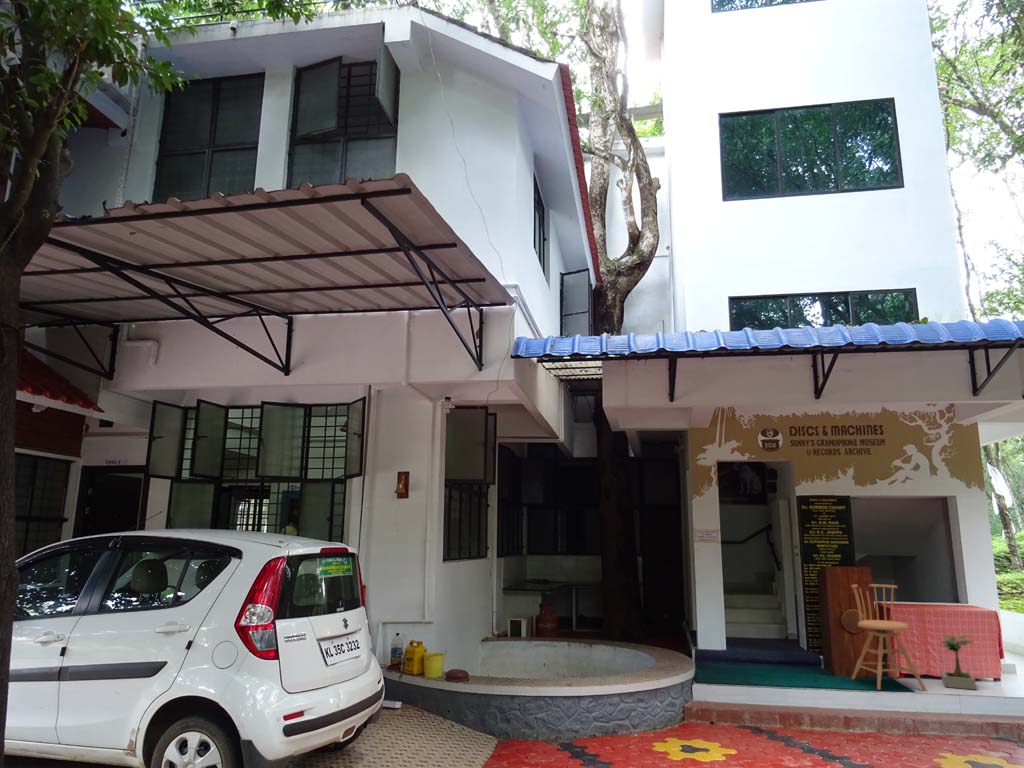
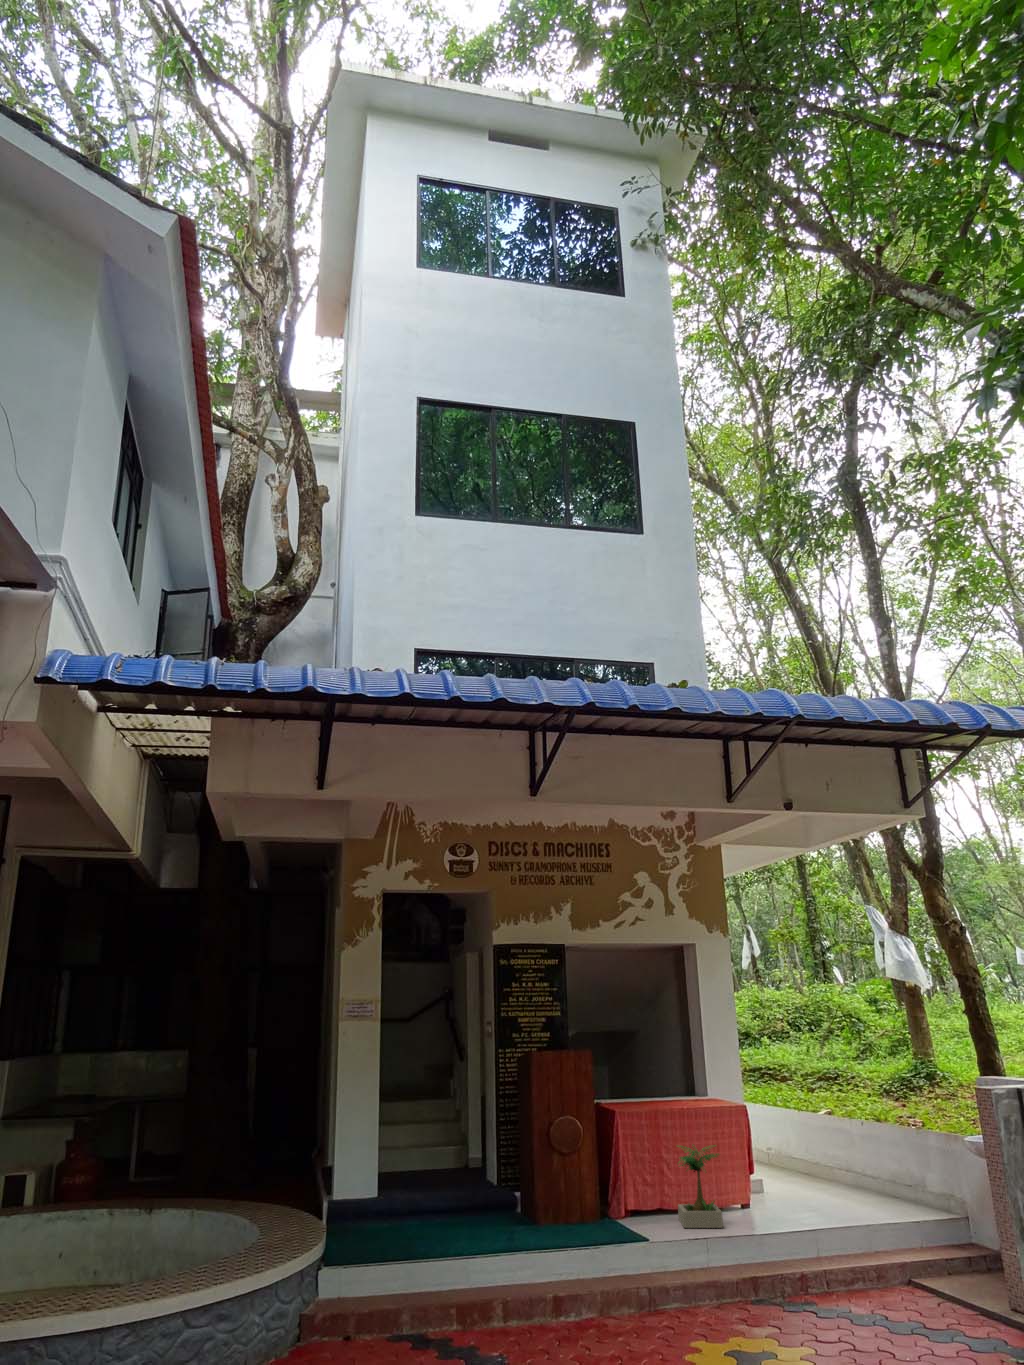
chair: present [852,584,926,690] -> none [559,1077,661,1245]

